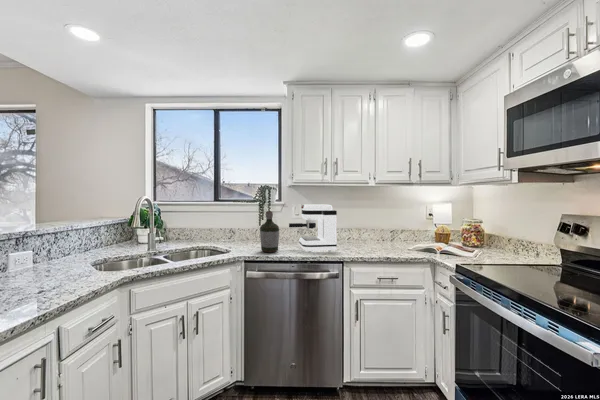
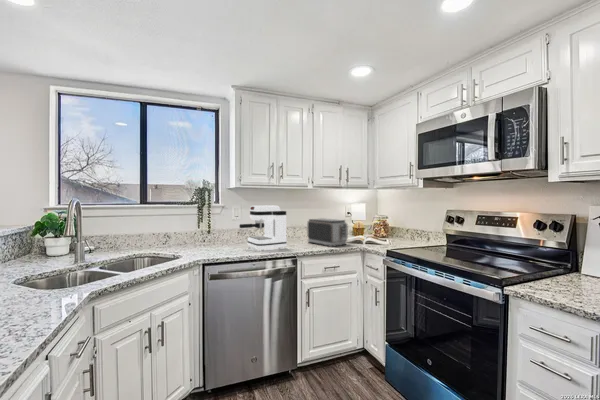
bottle: present [260,212,279,252] -> none [214,213,234,254]
toaster: none [368,220,414,254] -> present [307,218,348,247]

